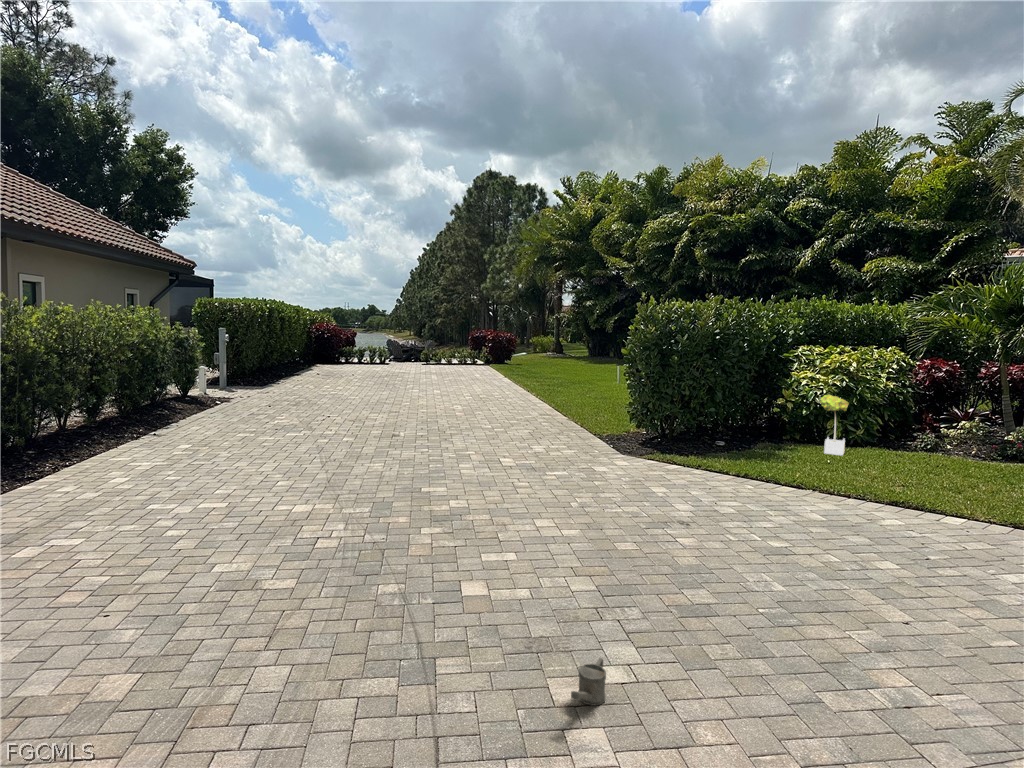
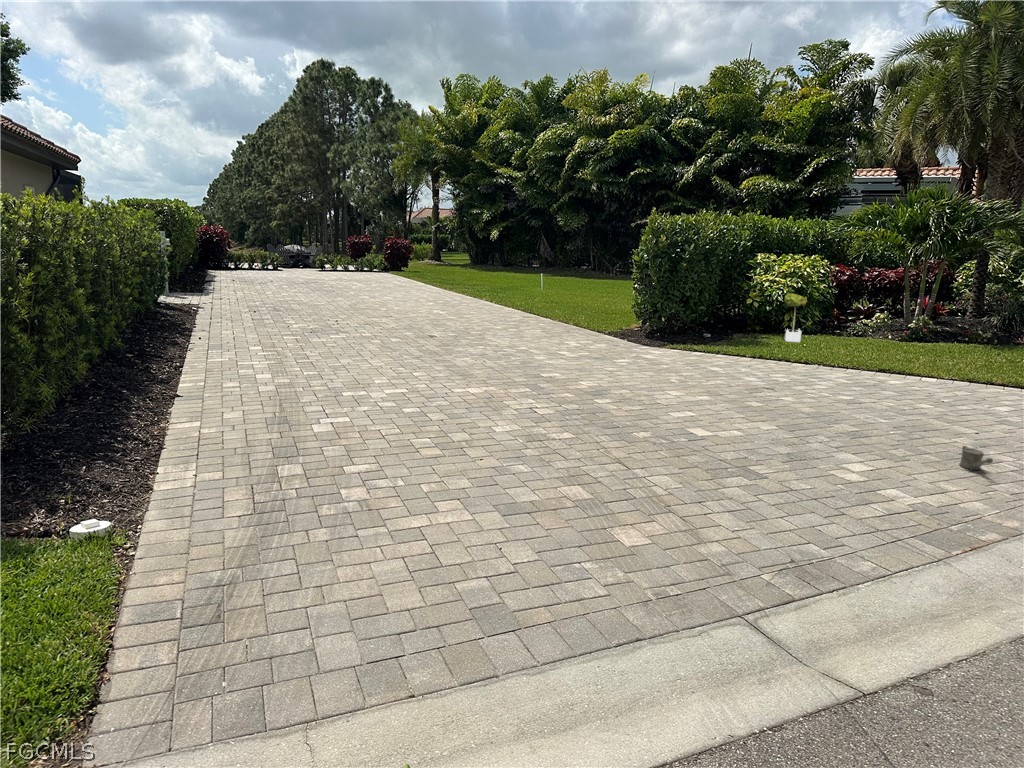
watering can: present [571,658,606,706] -> present [960,446,993,470]

